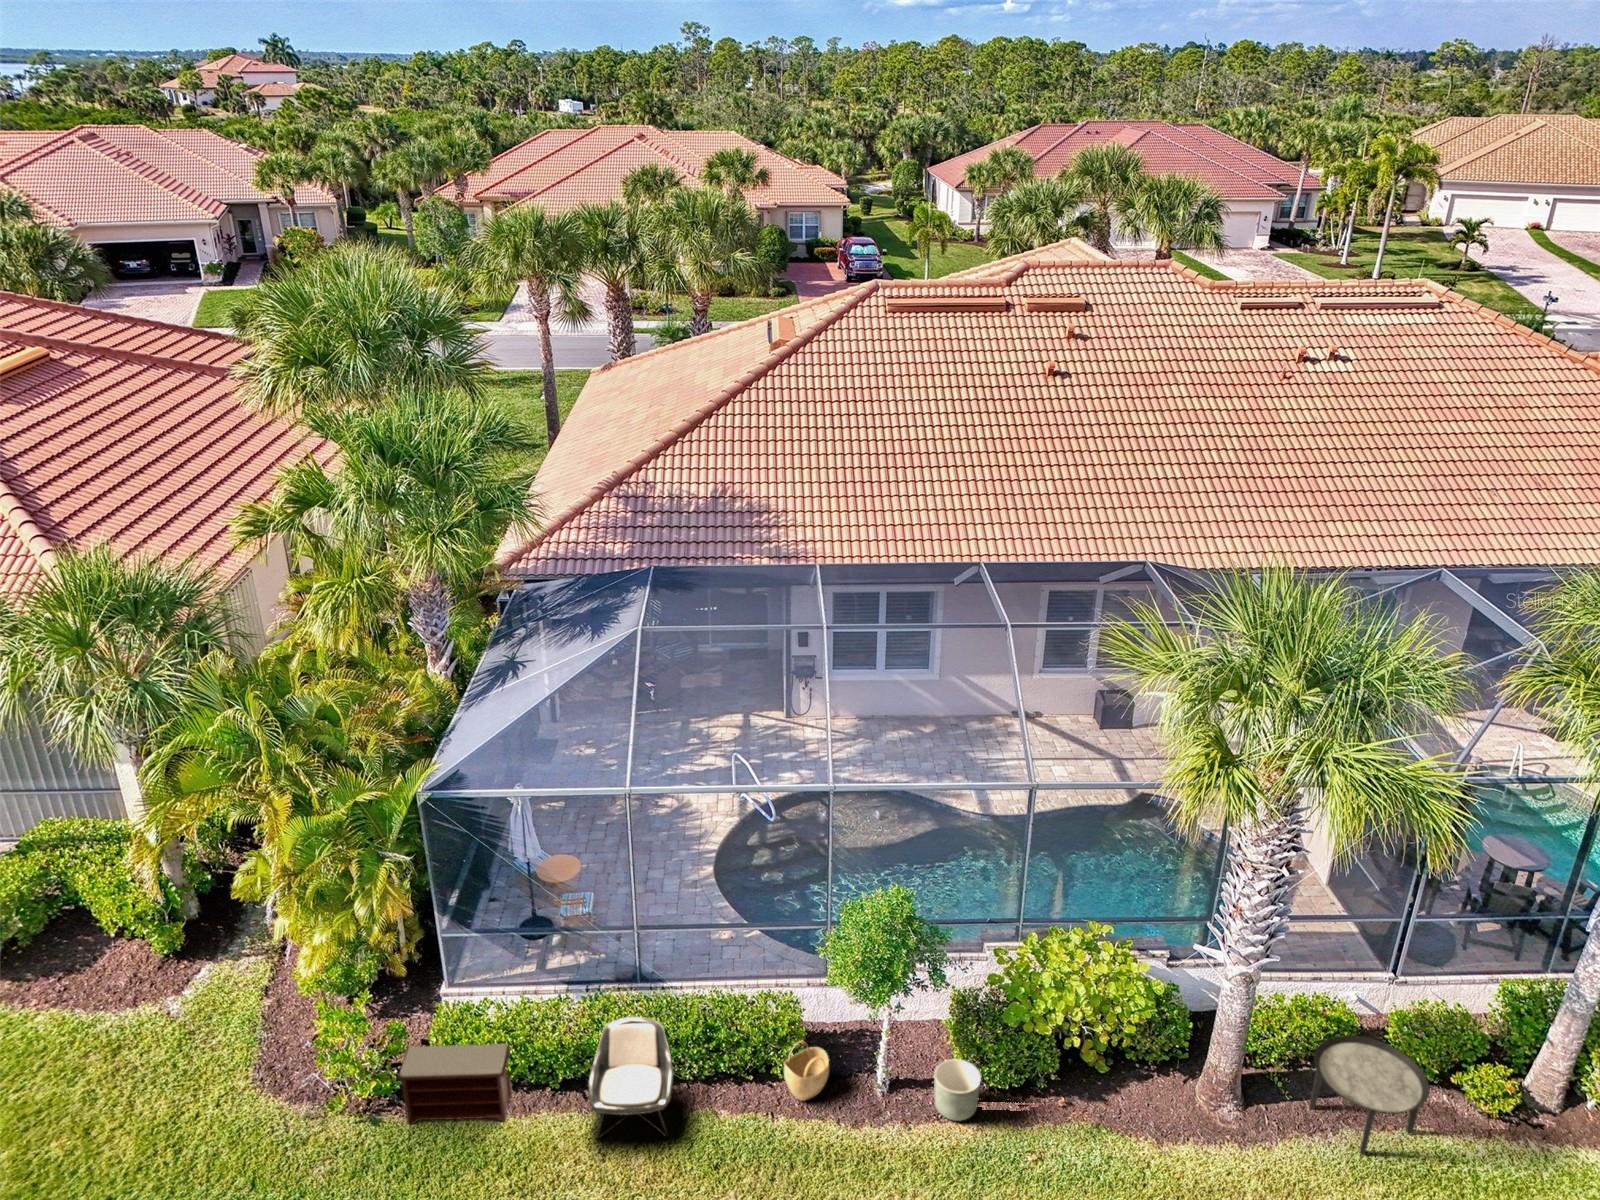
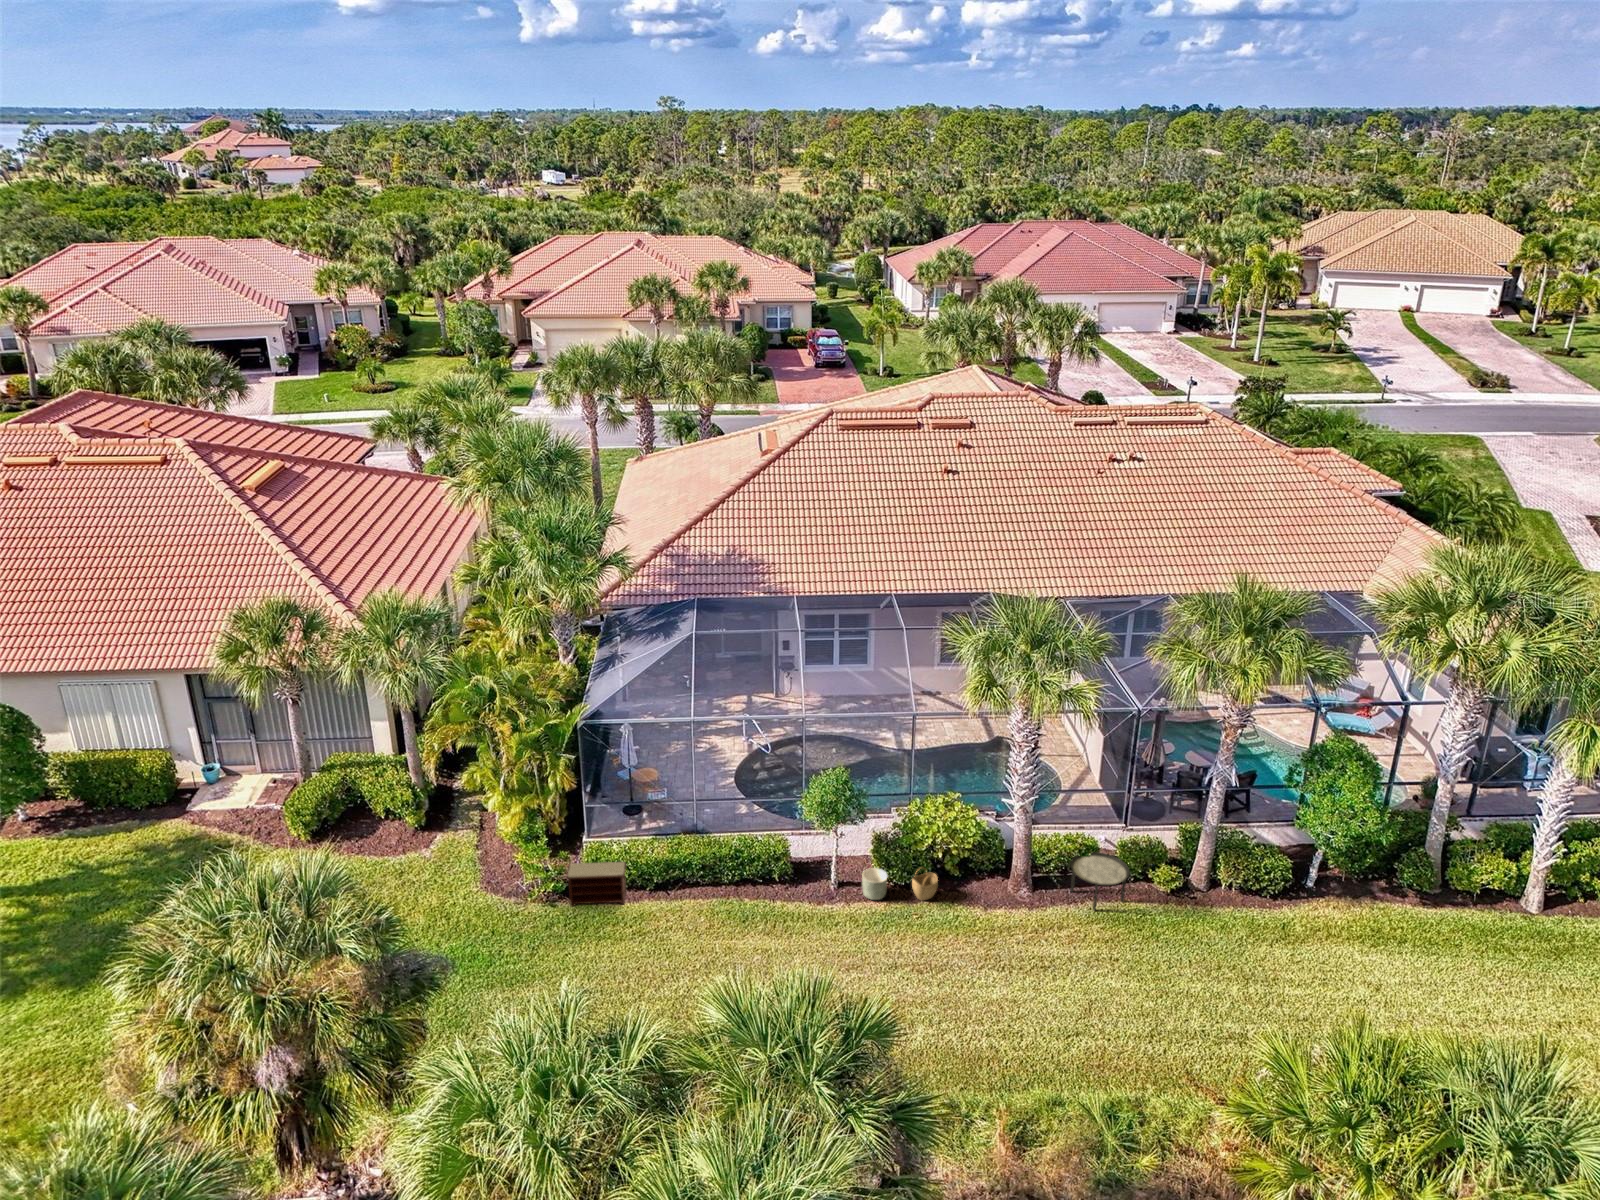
lounge chair: present [588,1017,673,1138] -> none [672,846,718,911]
woven basket: present [784,1041,829,1101] -> present [912,869,938,901]

